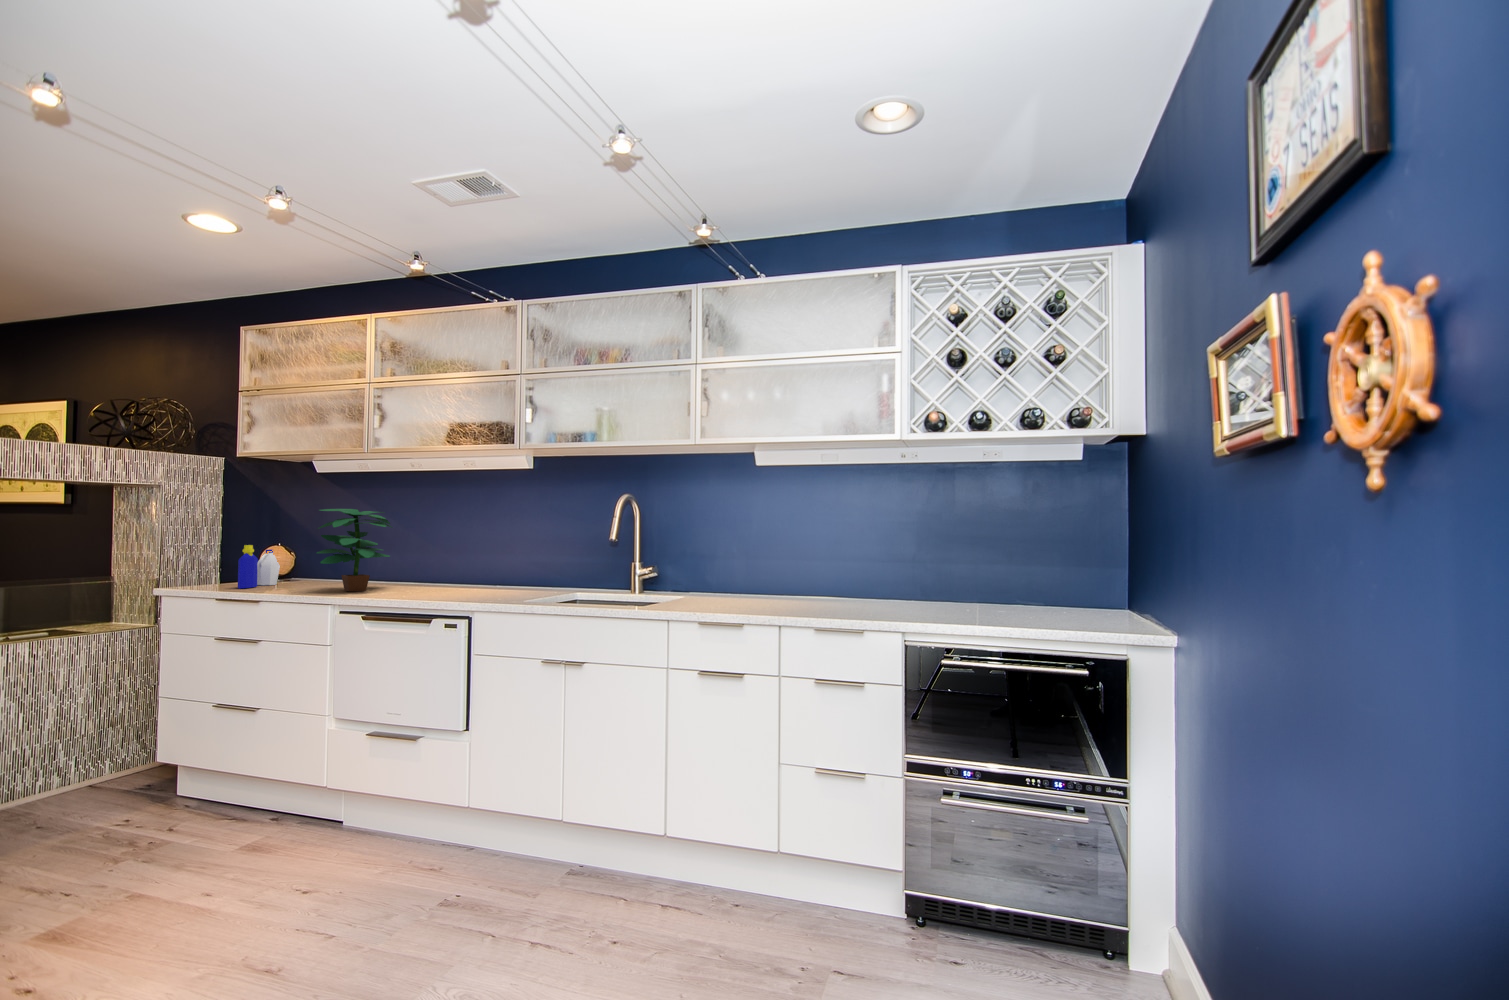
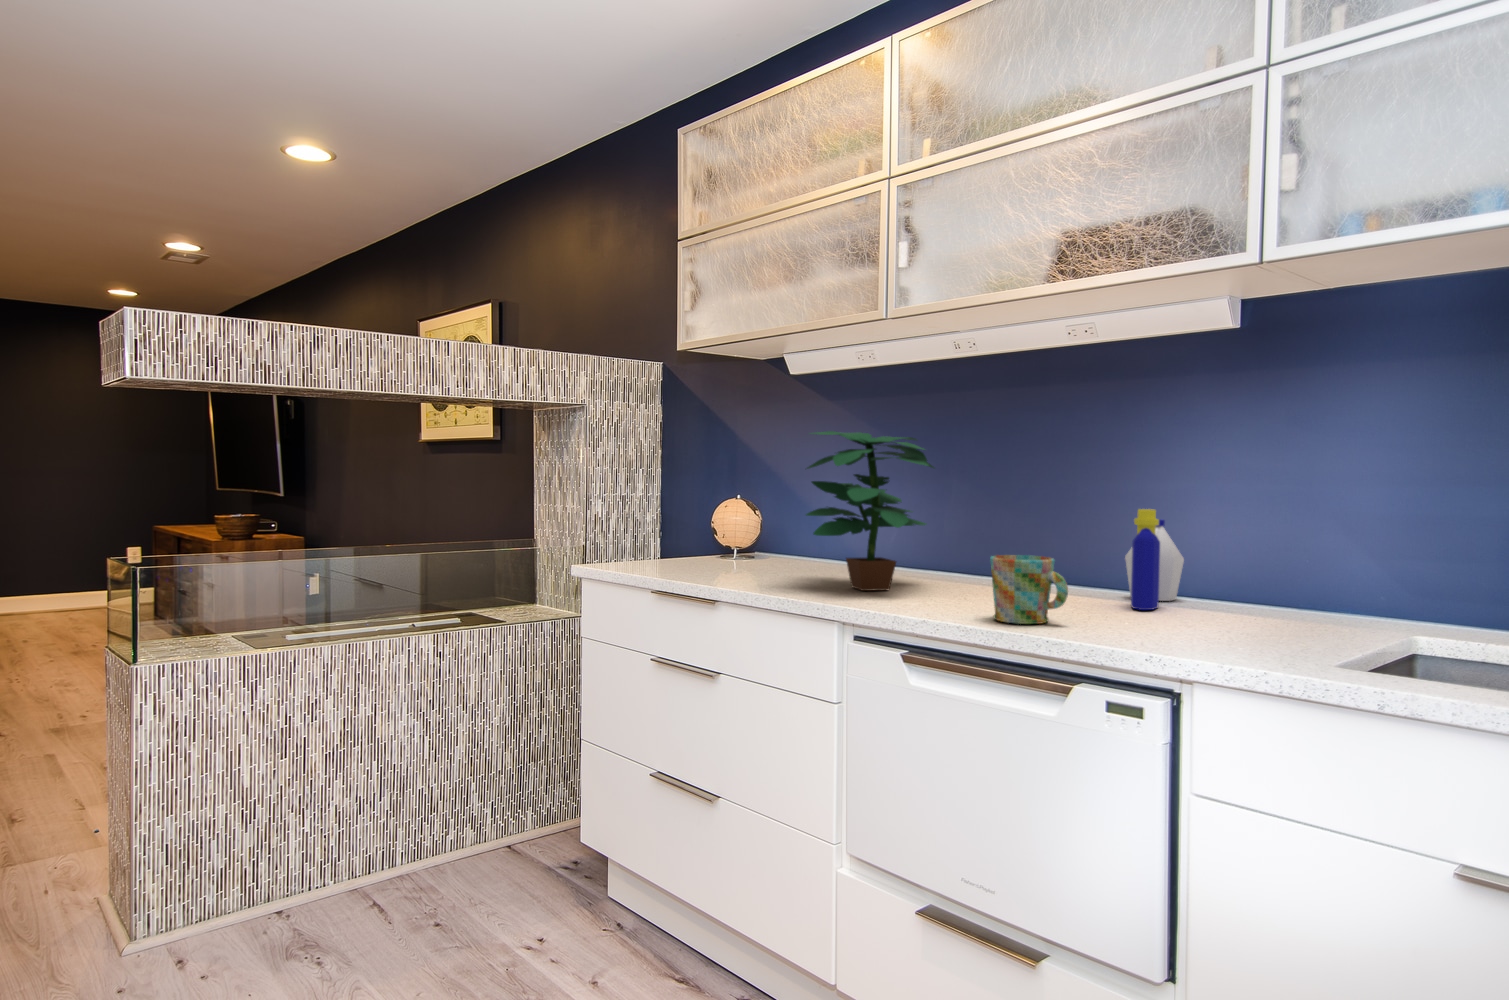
bottle: present [238,545,280,588] -> present [1125,509,1184,610]
mug: none [407,568,442,598] -> present [990,555,1068,624]

